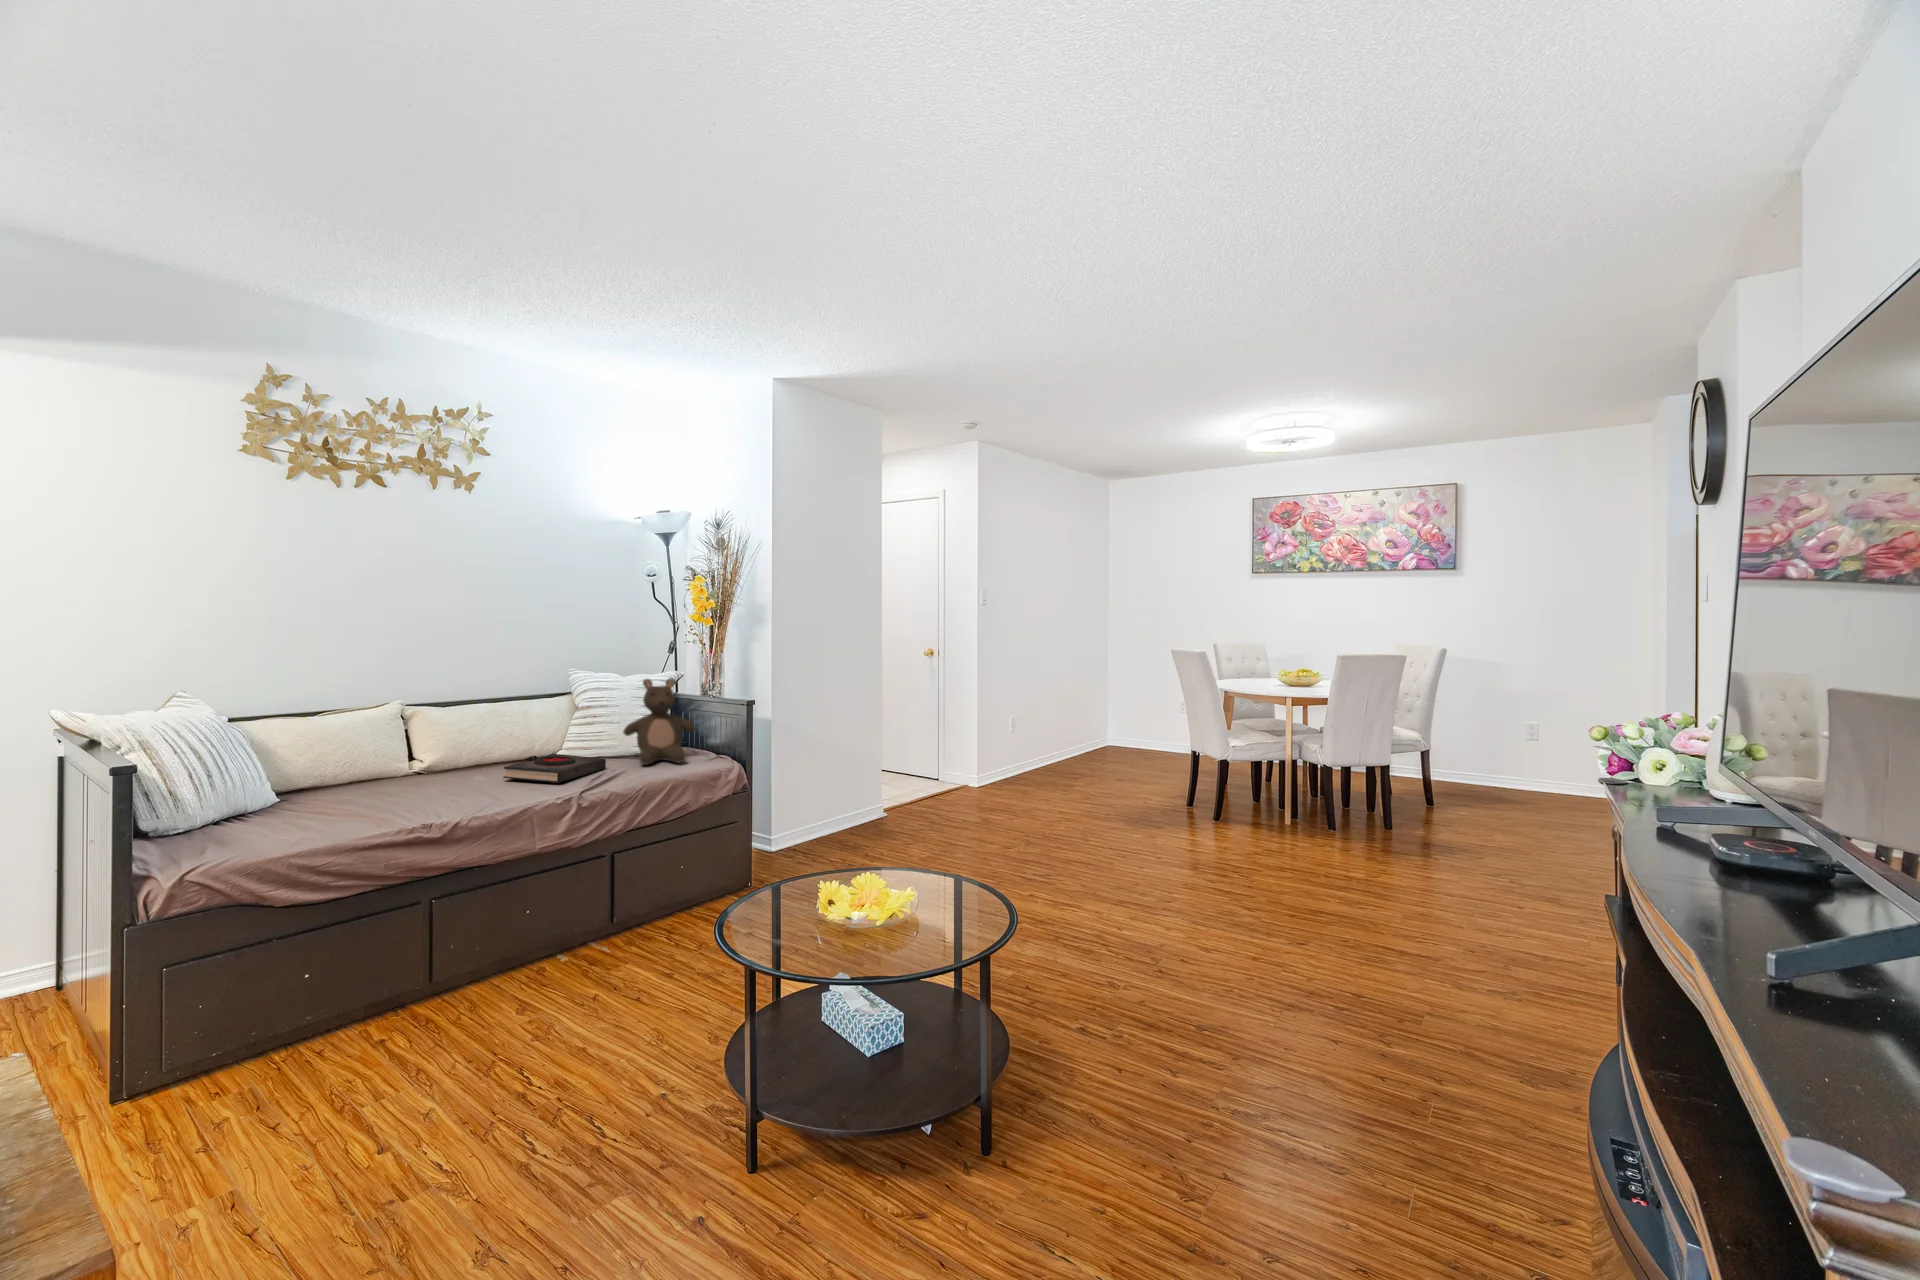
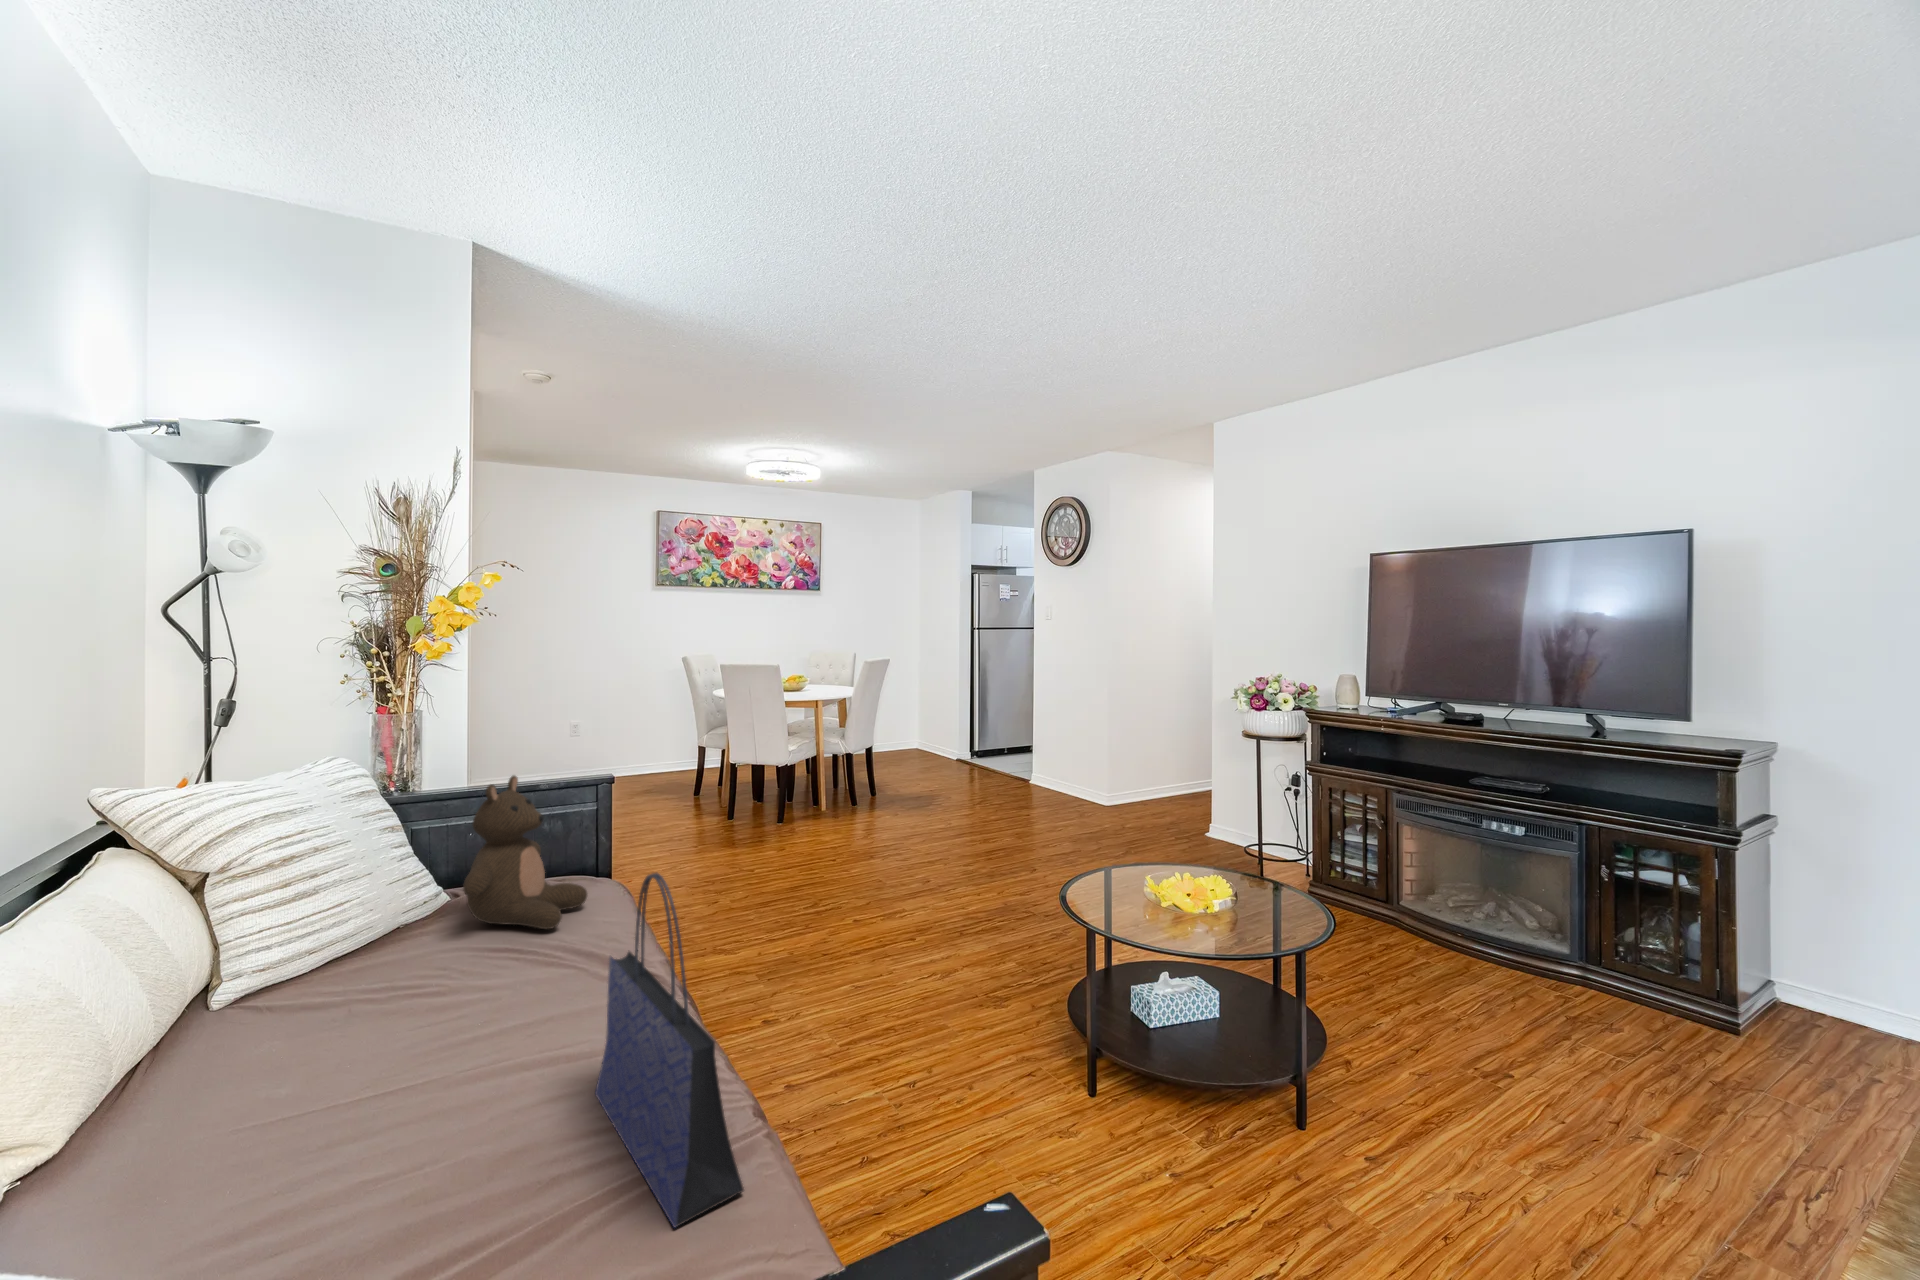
tote bag: none [354,688,483,826] -> present [595,873,744,1227]
book: present [503,754,606,783] -> none [394,942,598,1048]

